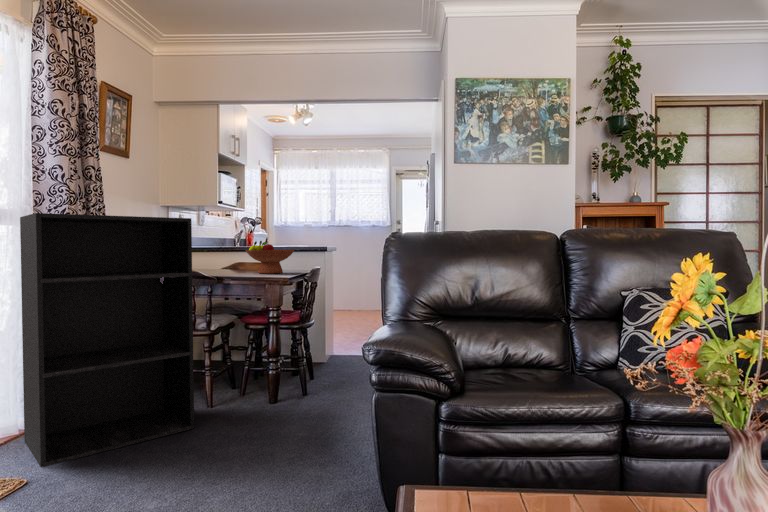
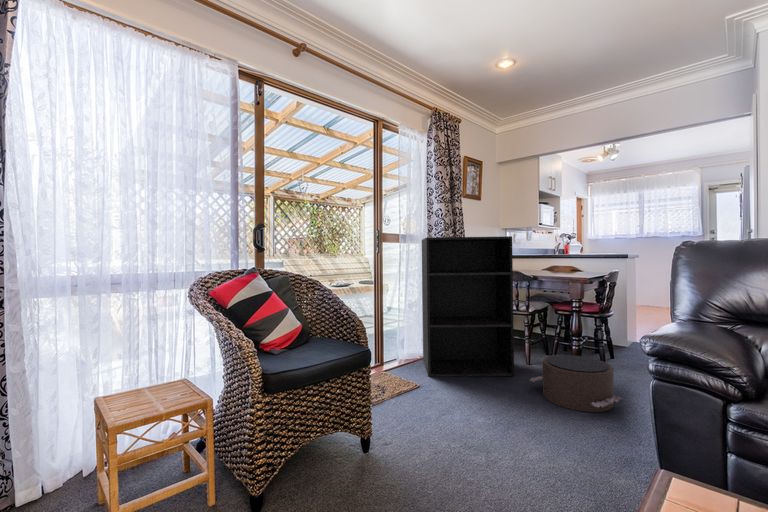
fruit bowl: present [246,241,294,274] -> none [554,250,596,274]
pouf: none [219,381,332,454] -> present [530,355,622,412]

